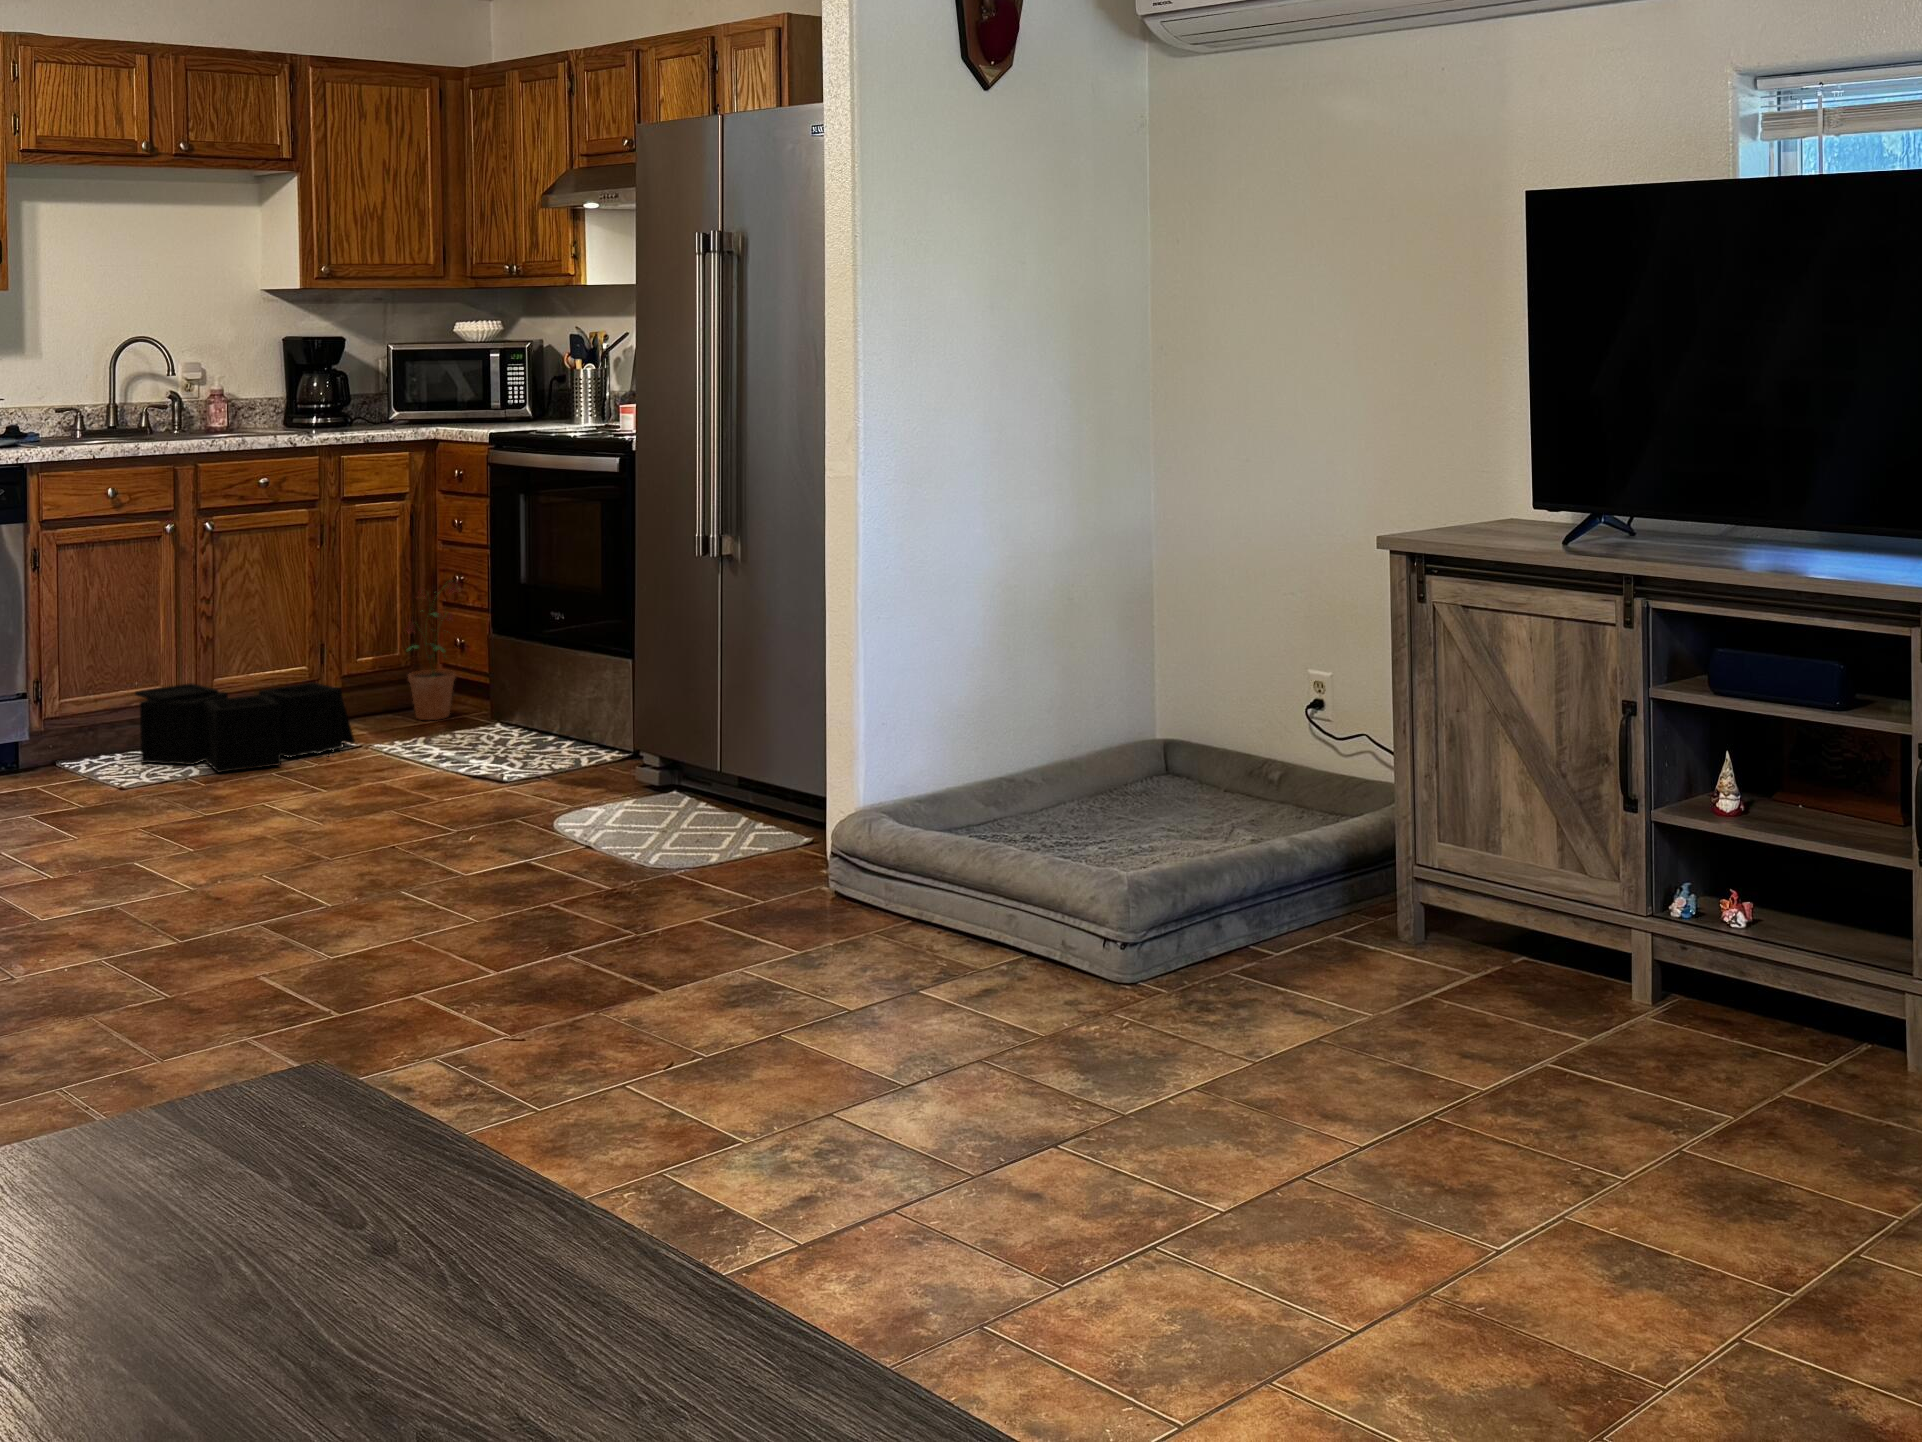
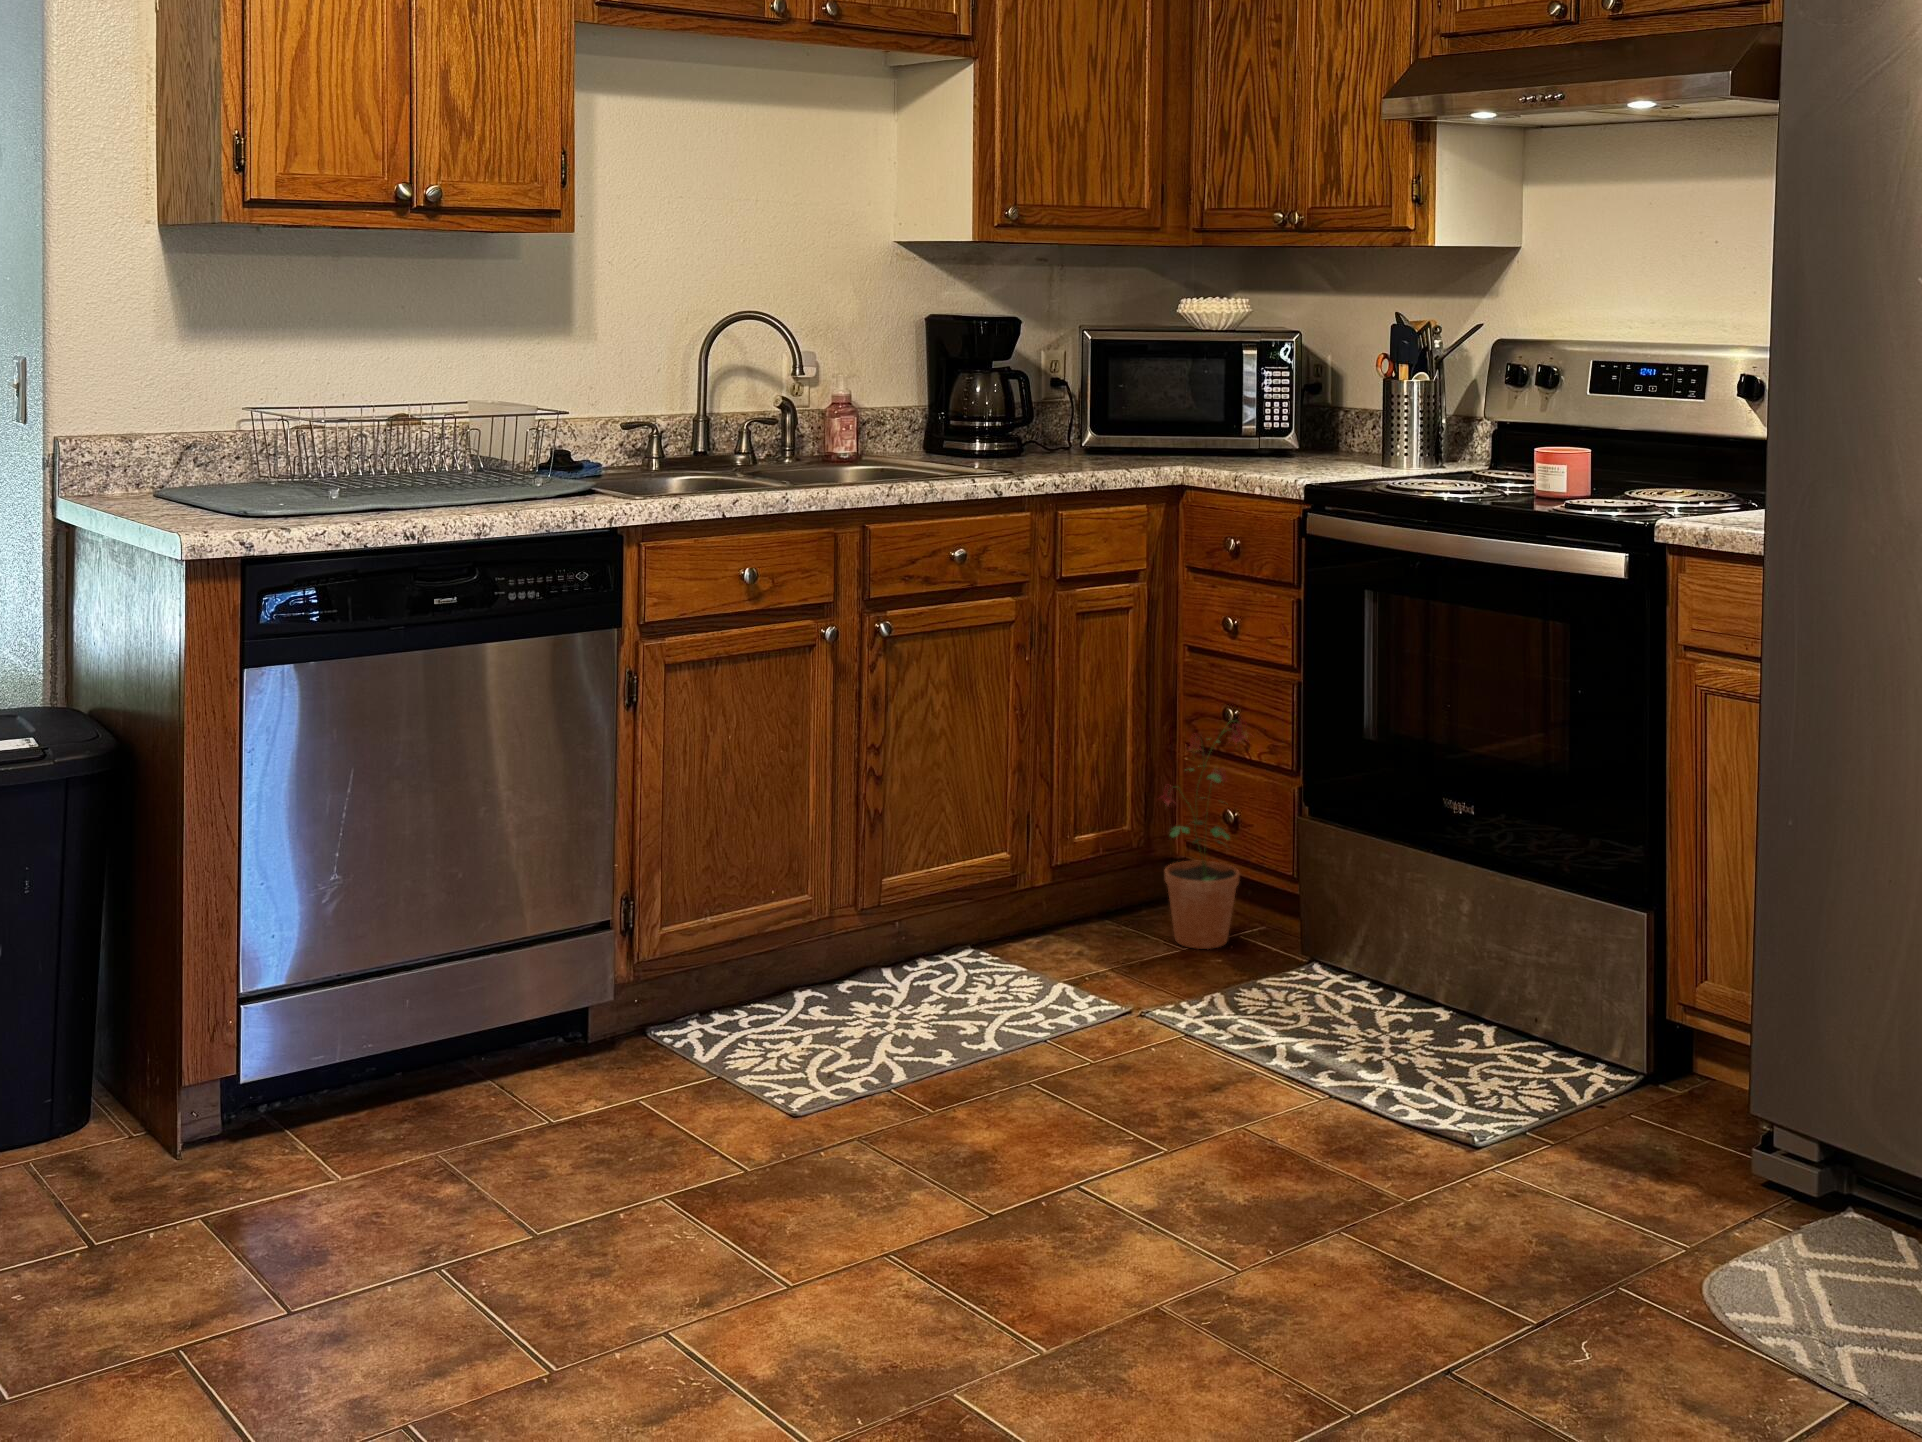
storage bin: present [135,682,355,772] -> none [774,894,1129,1082]

